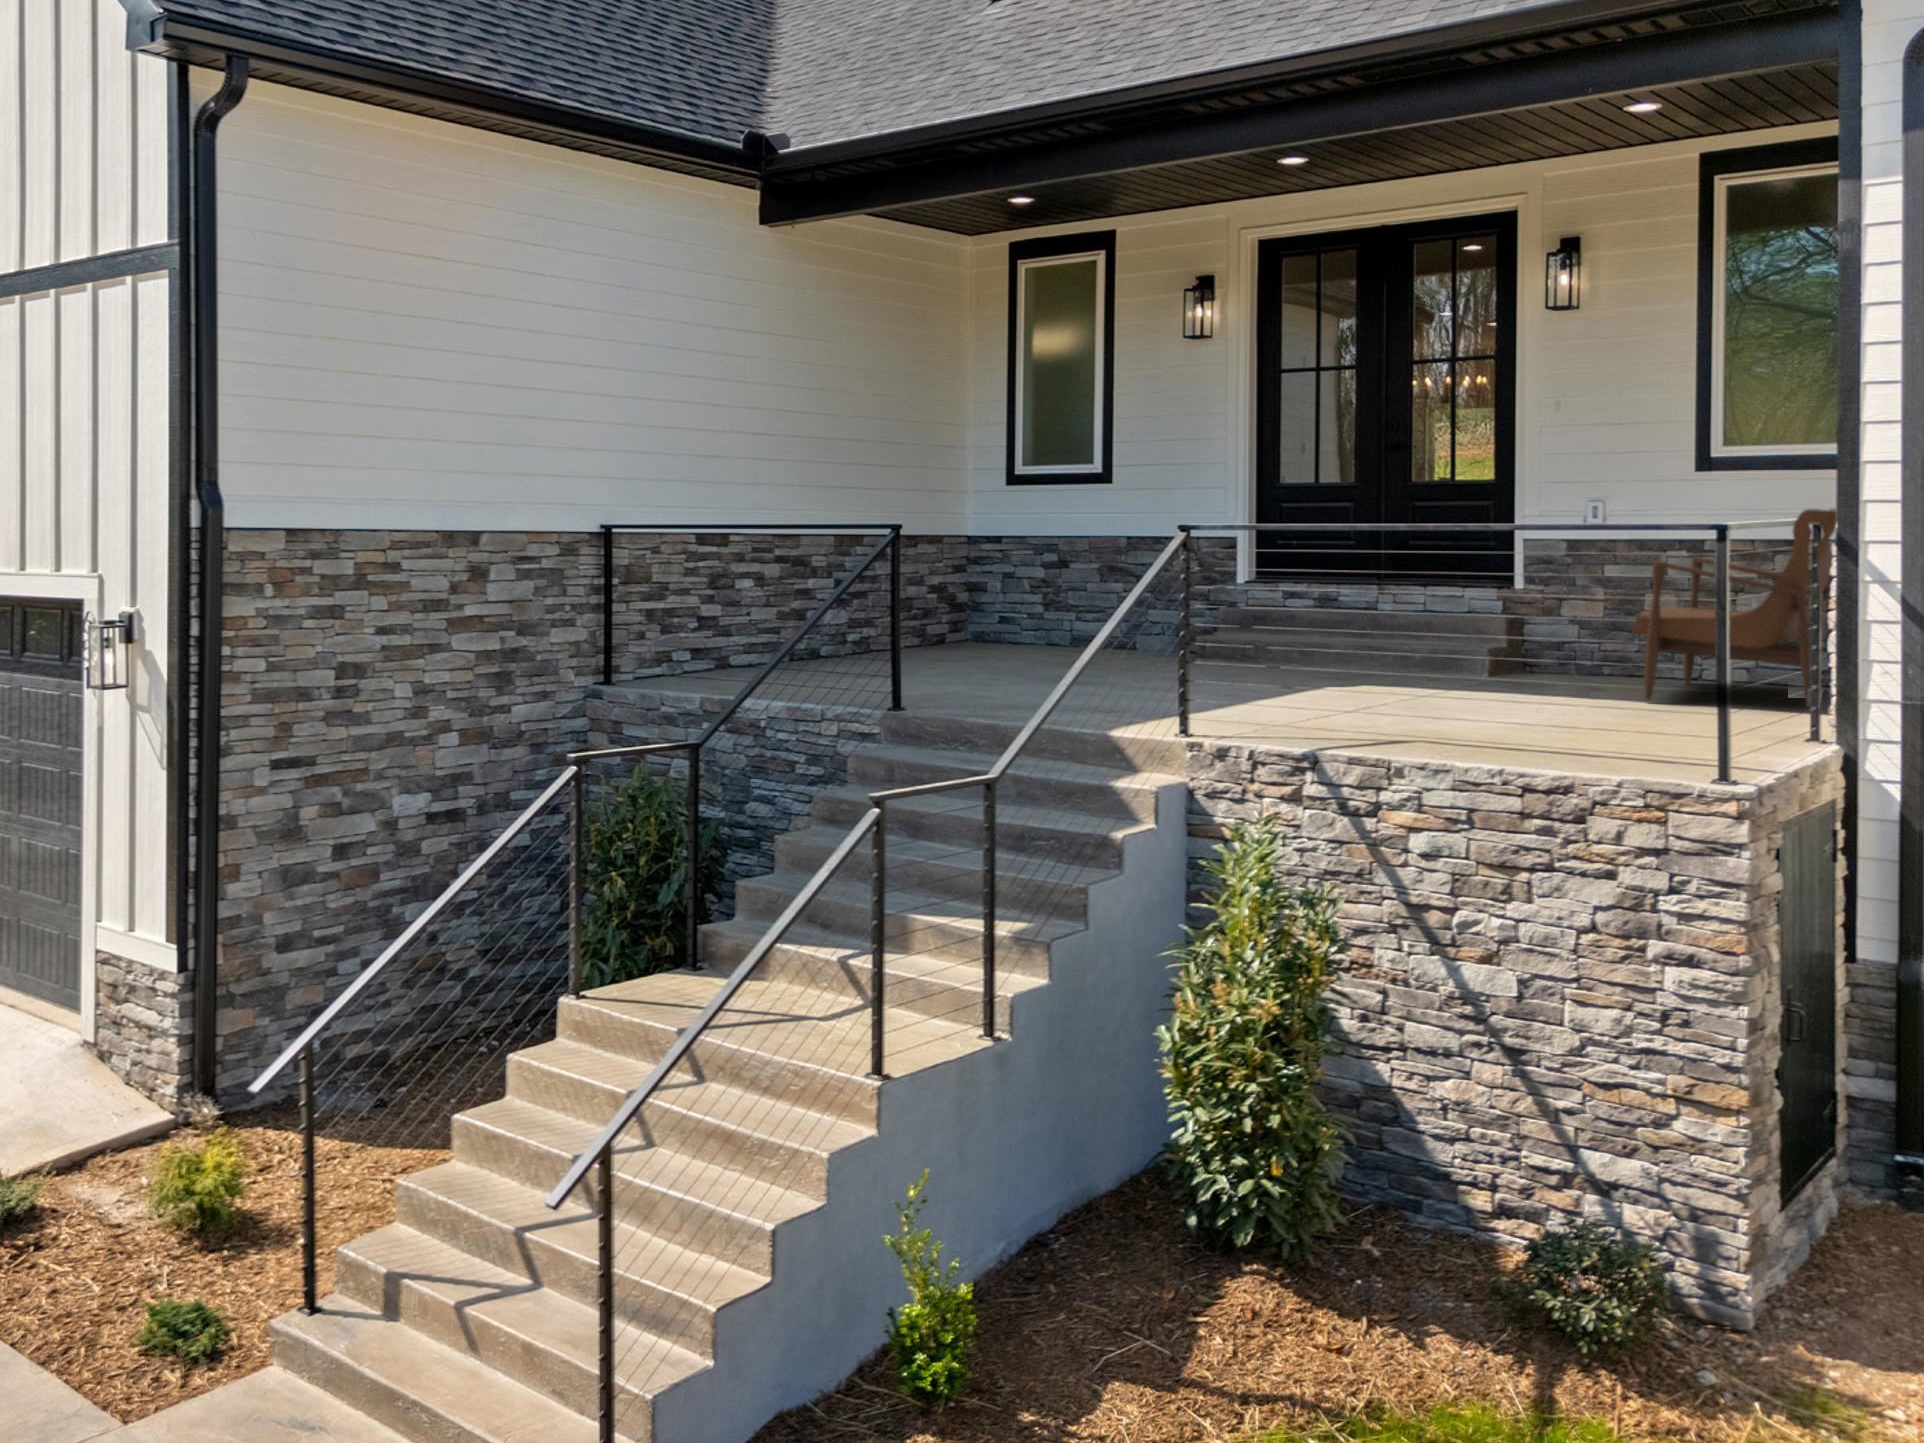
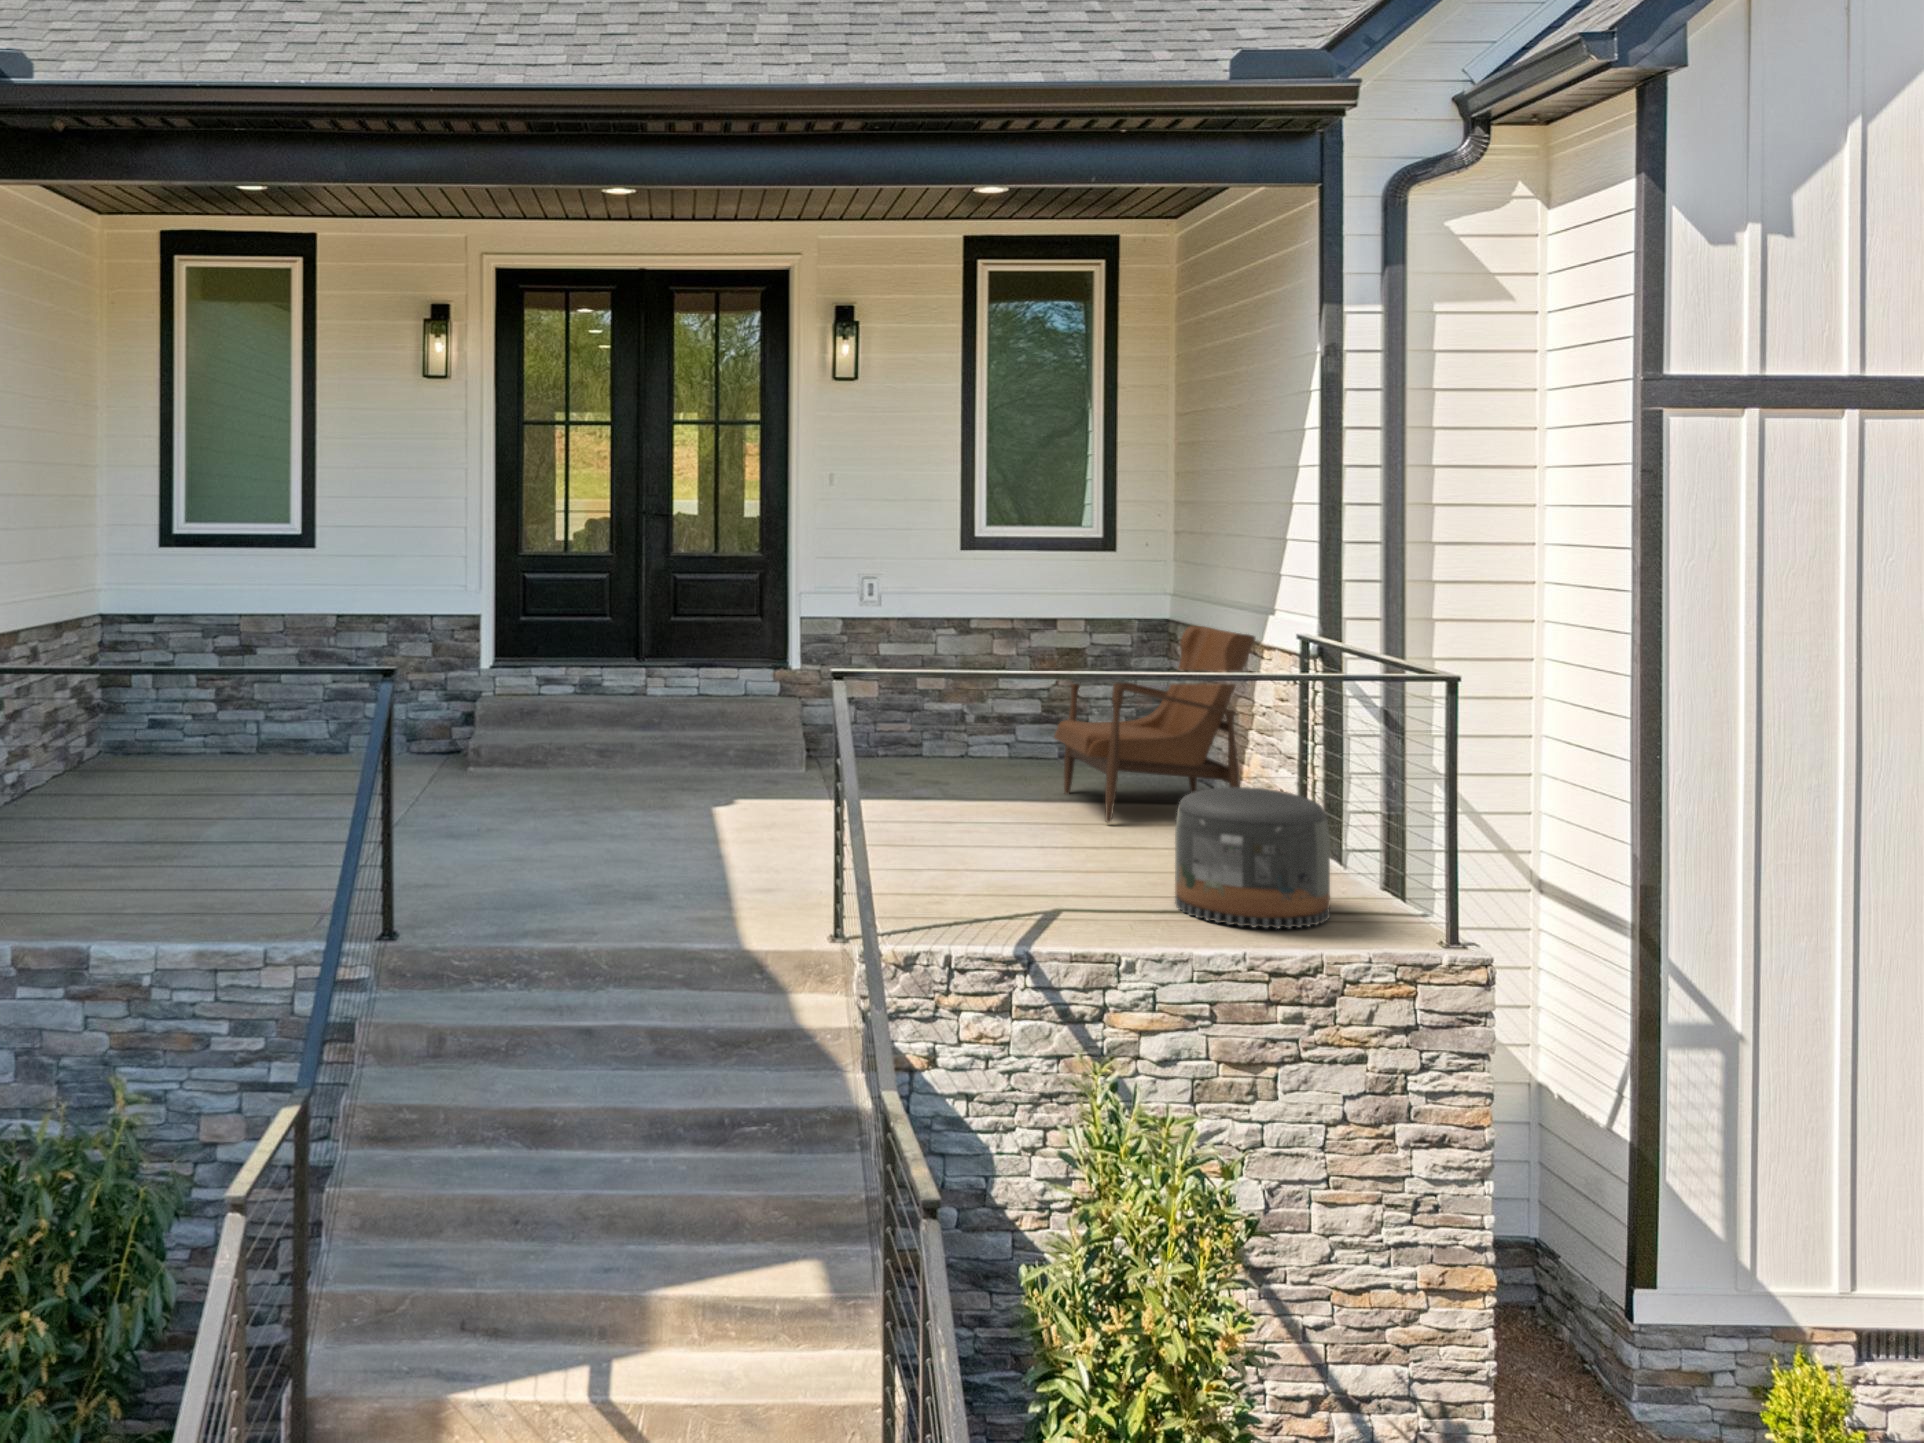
pouf: none [1514,637,1667,759] -> present [1175,787,1330,928]

